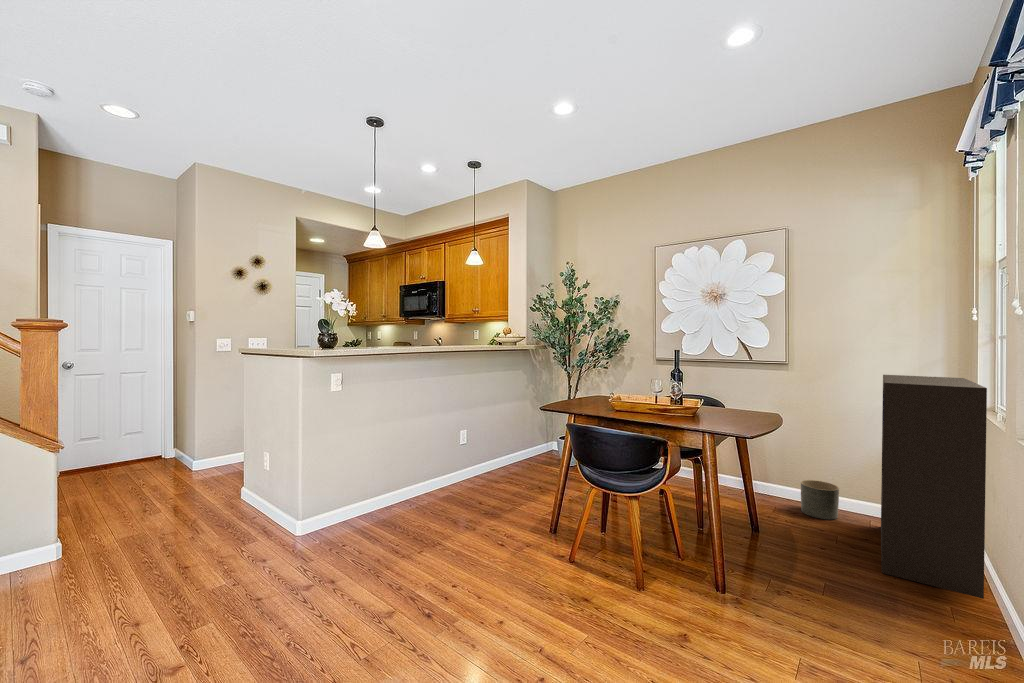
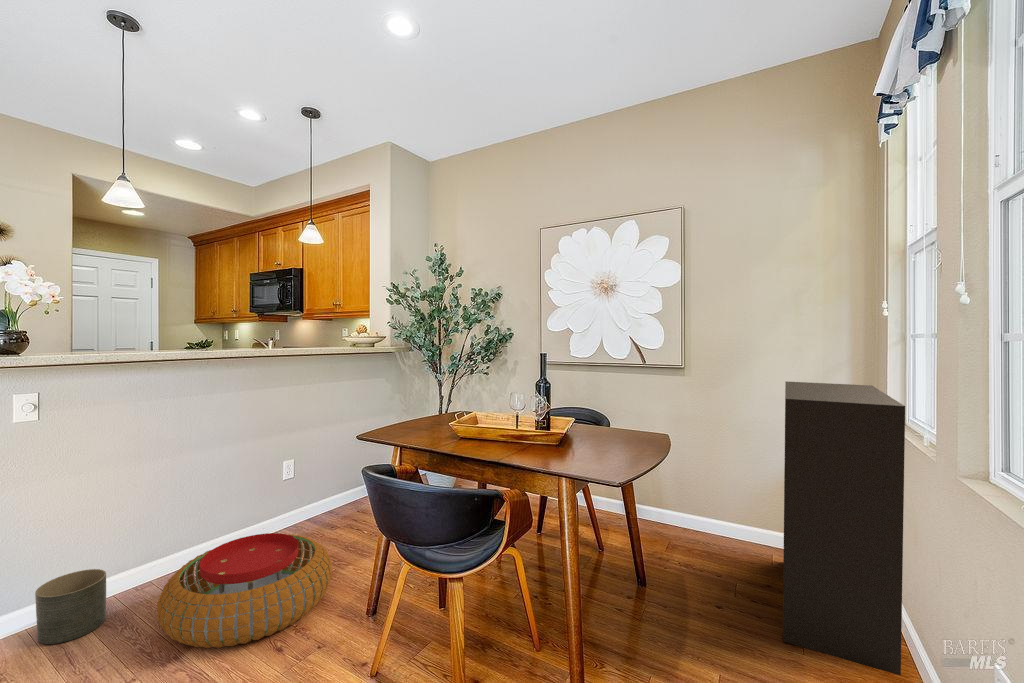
pouf: none [408,477,516,544] -> present [157,533,332,648]
planter: present [801,480,839,520] -> present [35,569,106,644]

